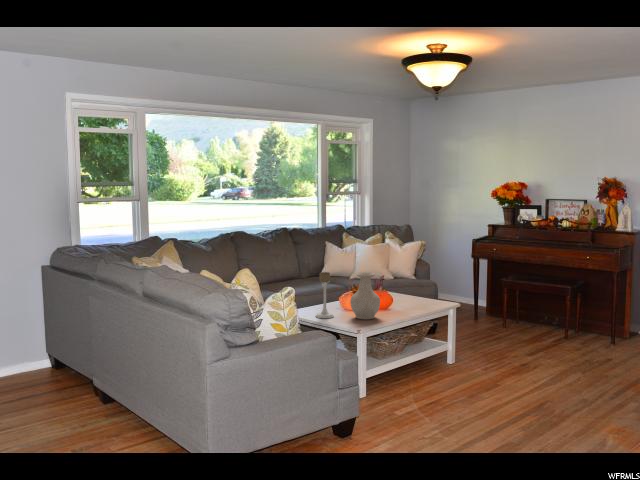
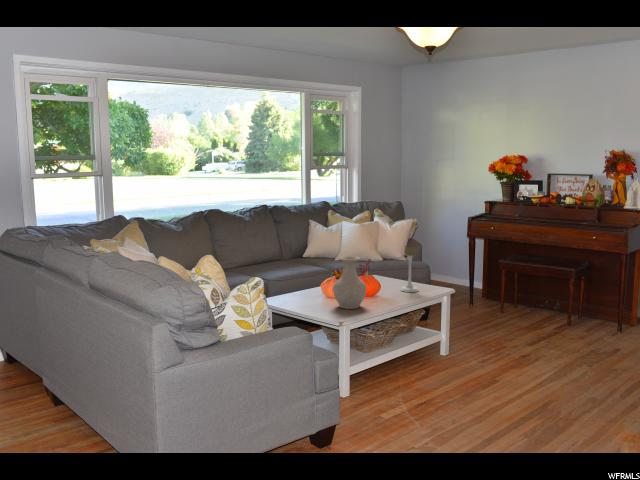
candle holder: present [316,272,334,318] -> present [400,245,418,292]

